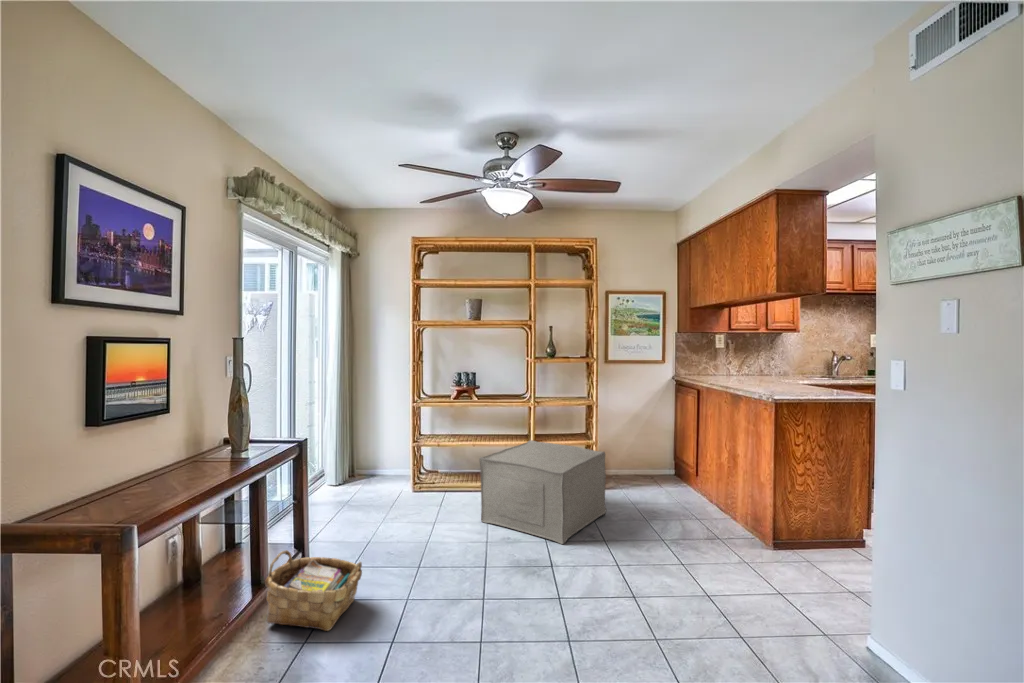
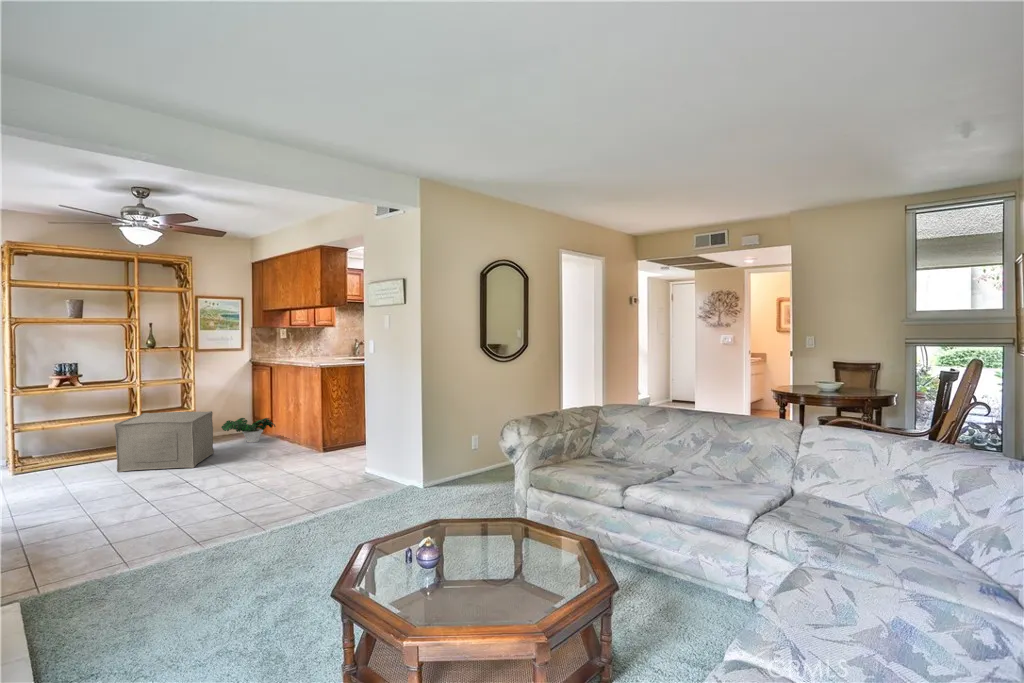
potted plant: none [626,457,699,499] -> present [221,418,275,443]
woven basket: present [265,550,362,631] -> none [8,477,81,522]

